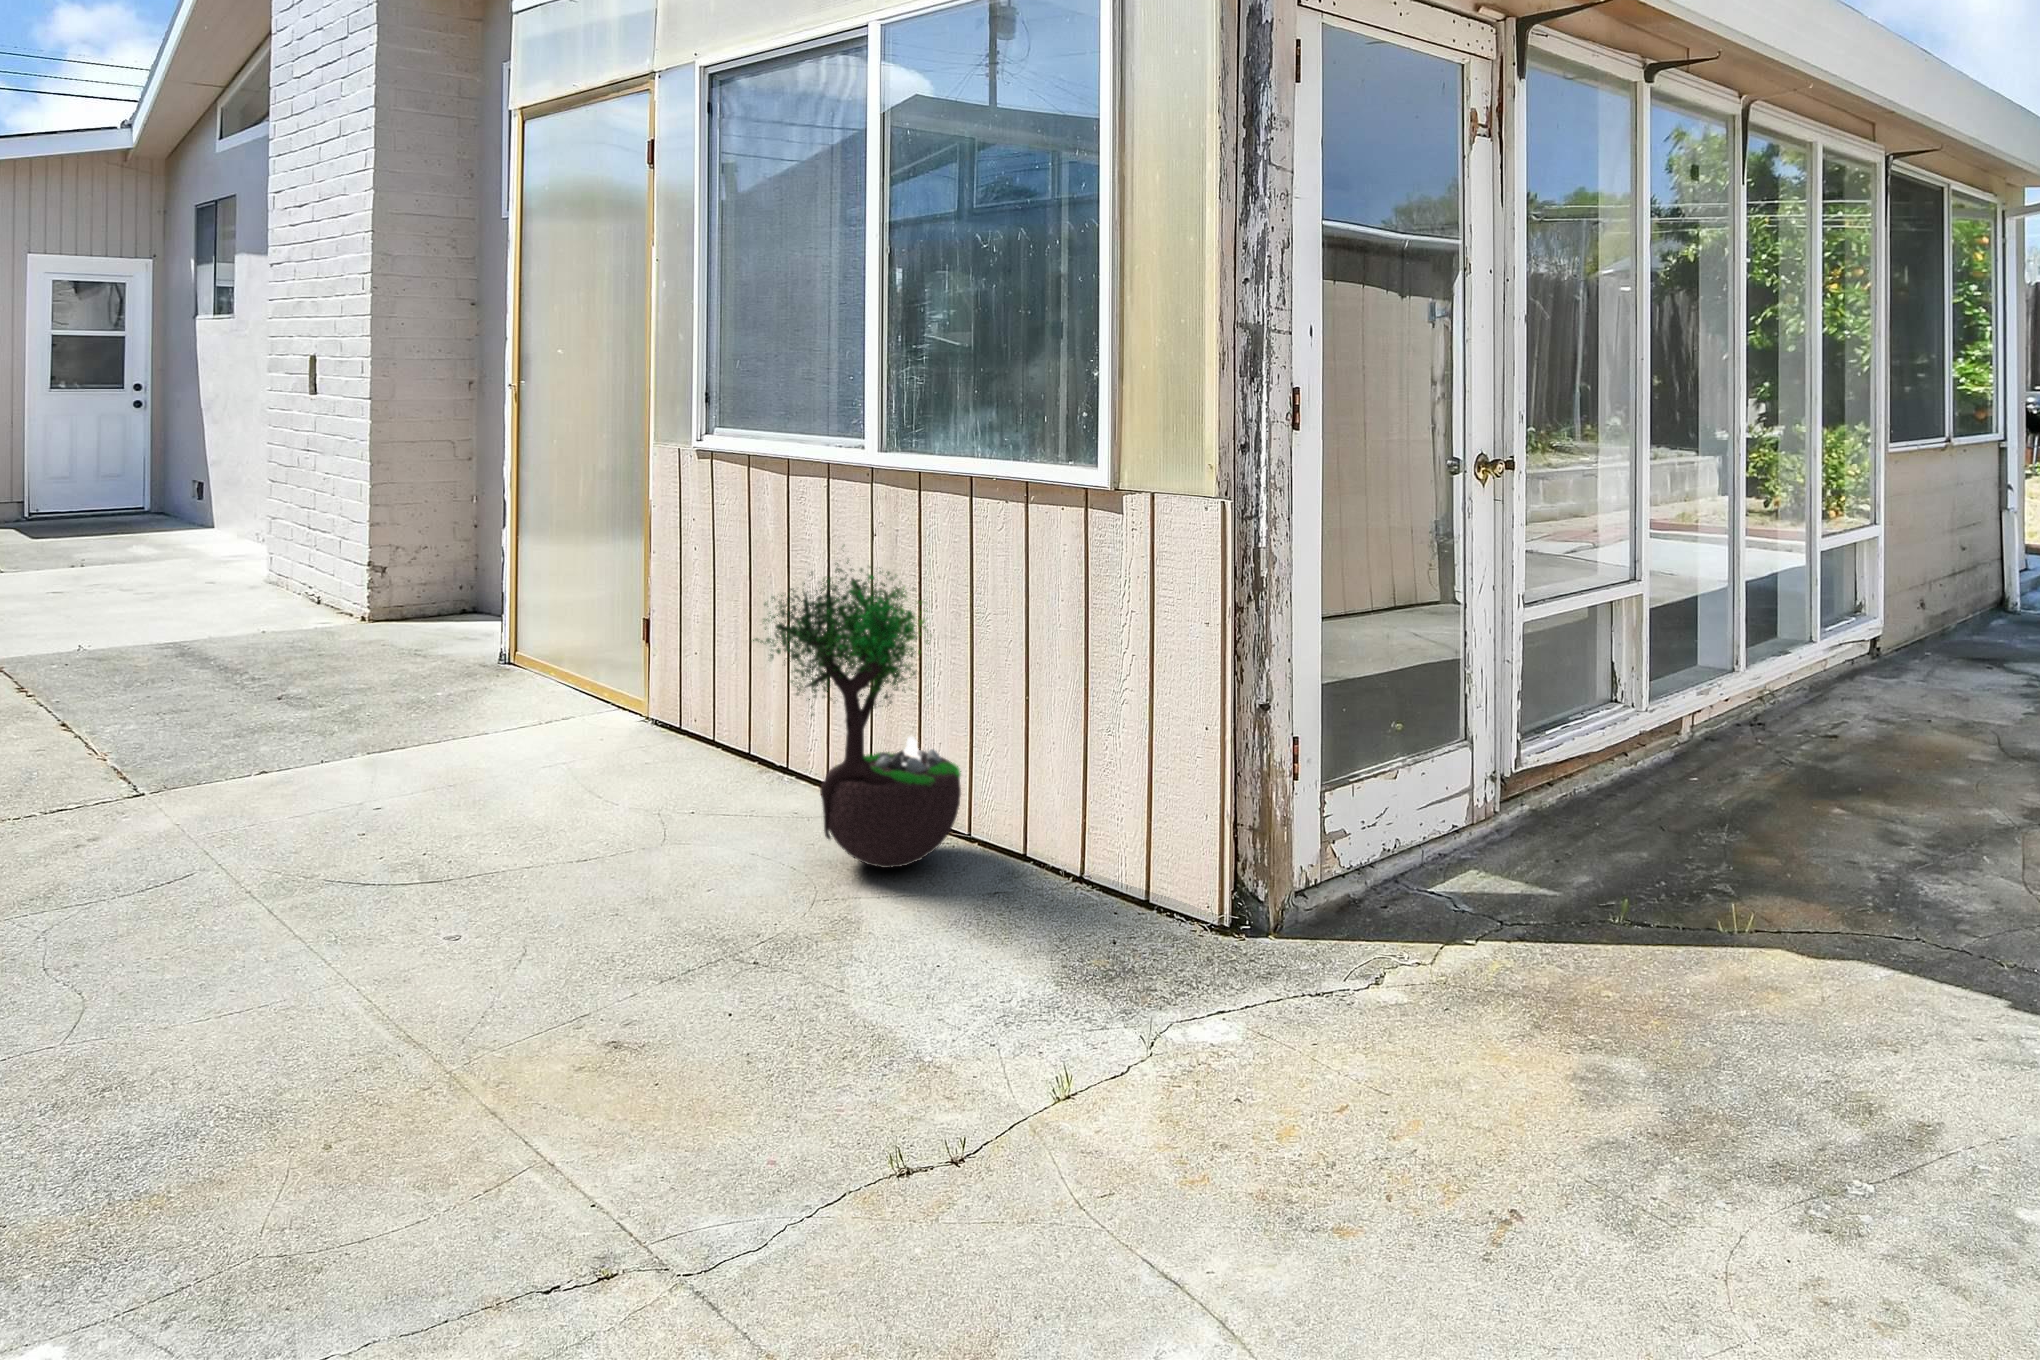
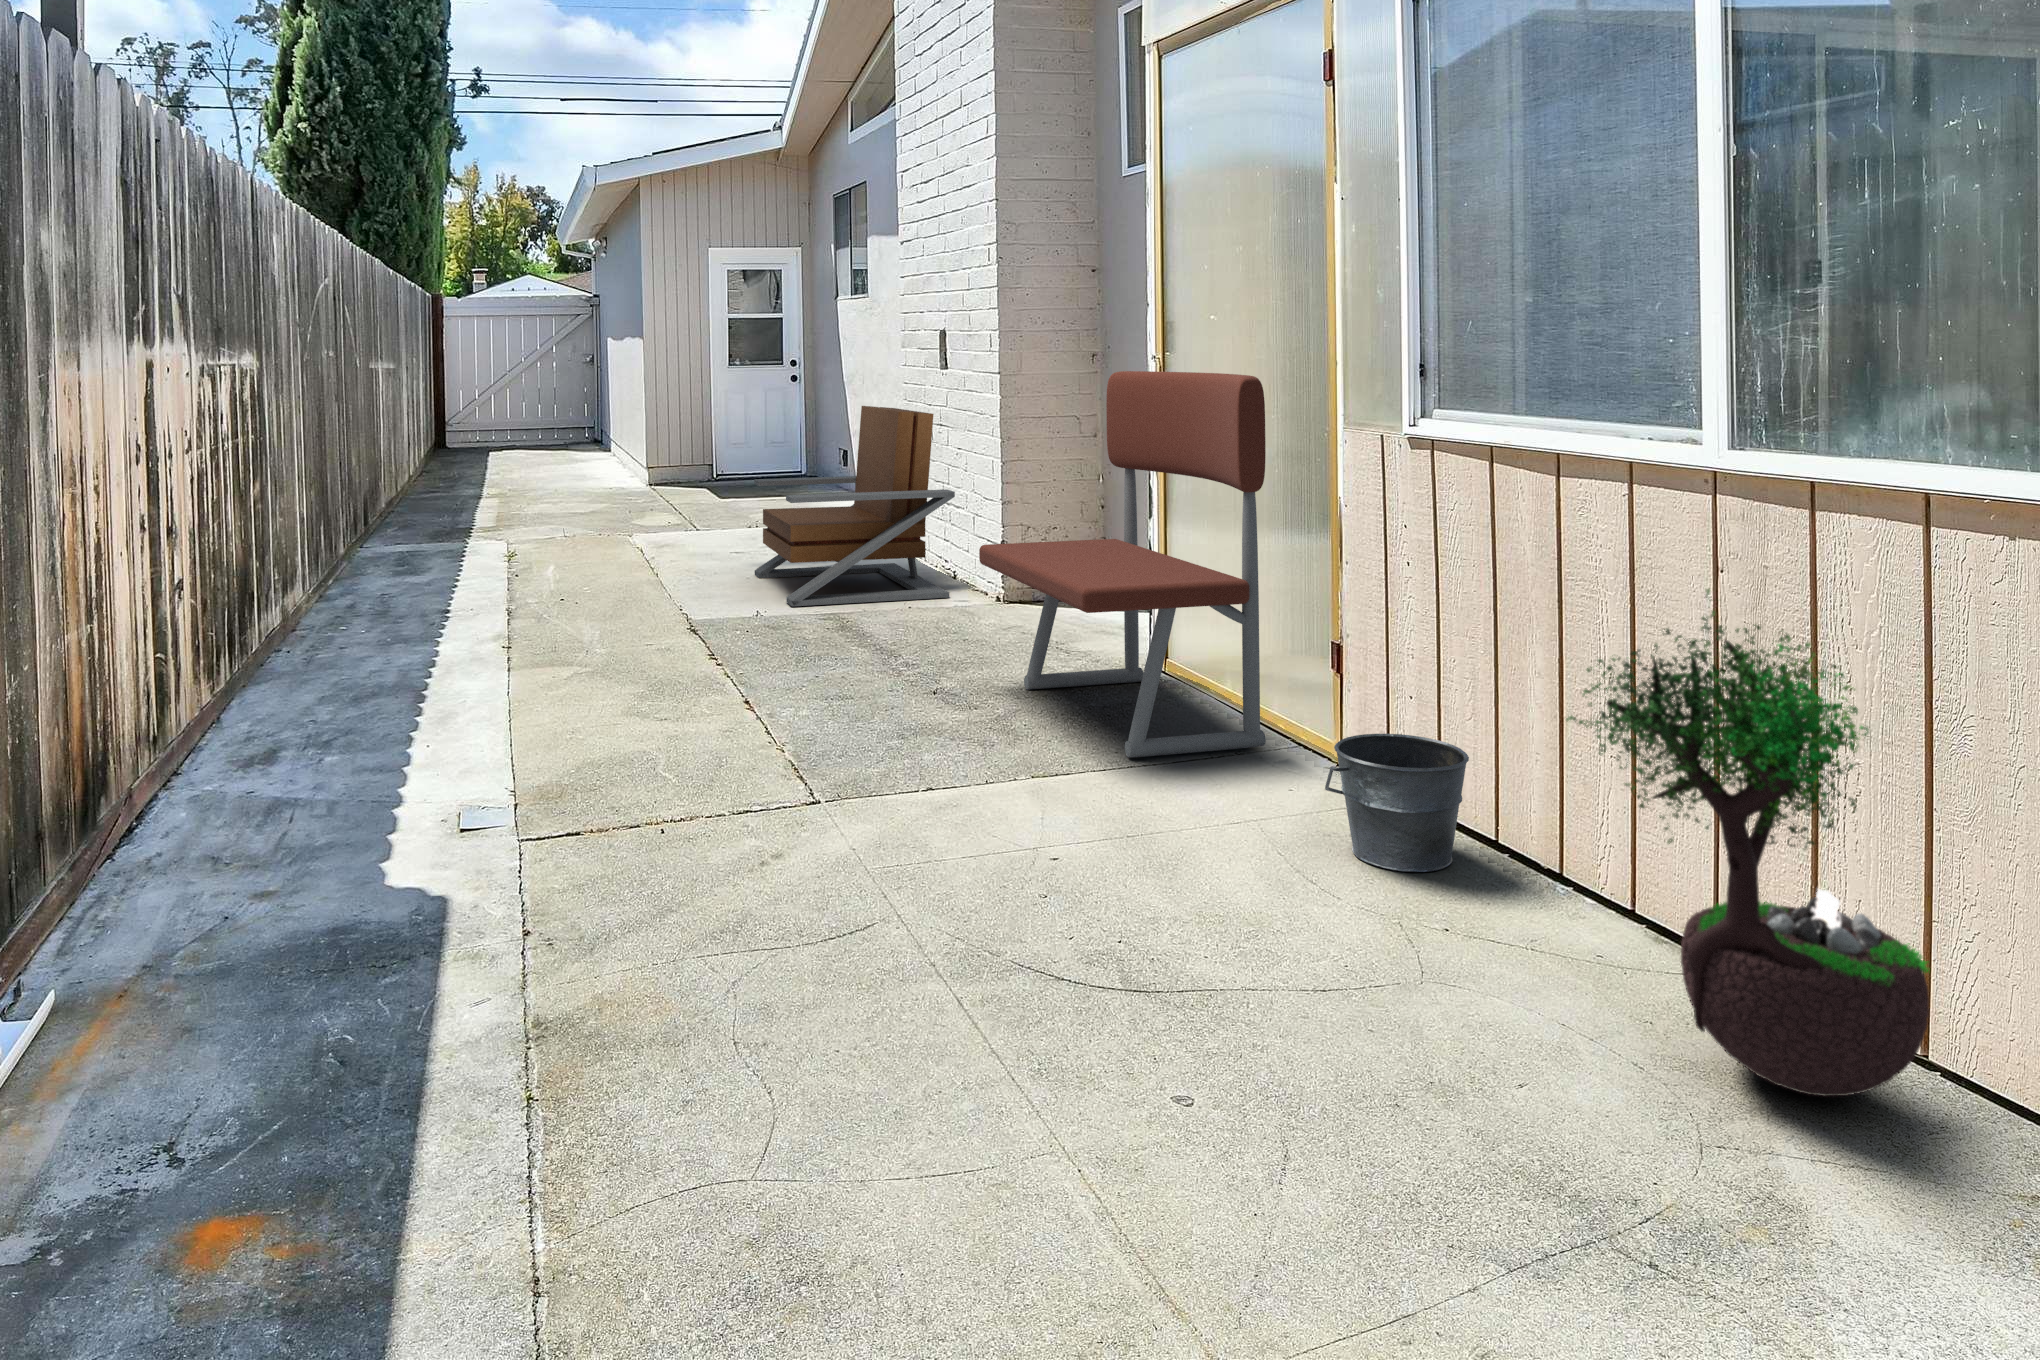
bench: none [331,397,598,733] -> present [979,371,1266,757]
lounge chair: none [74,431,320,640] -> present [754,406,955,606]
bucket: none [619,682,730,784] -> present [1325,734,1469,872]

